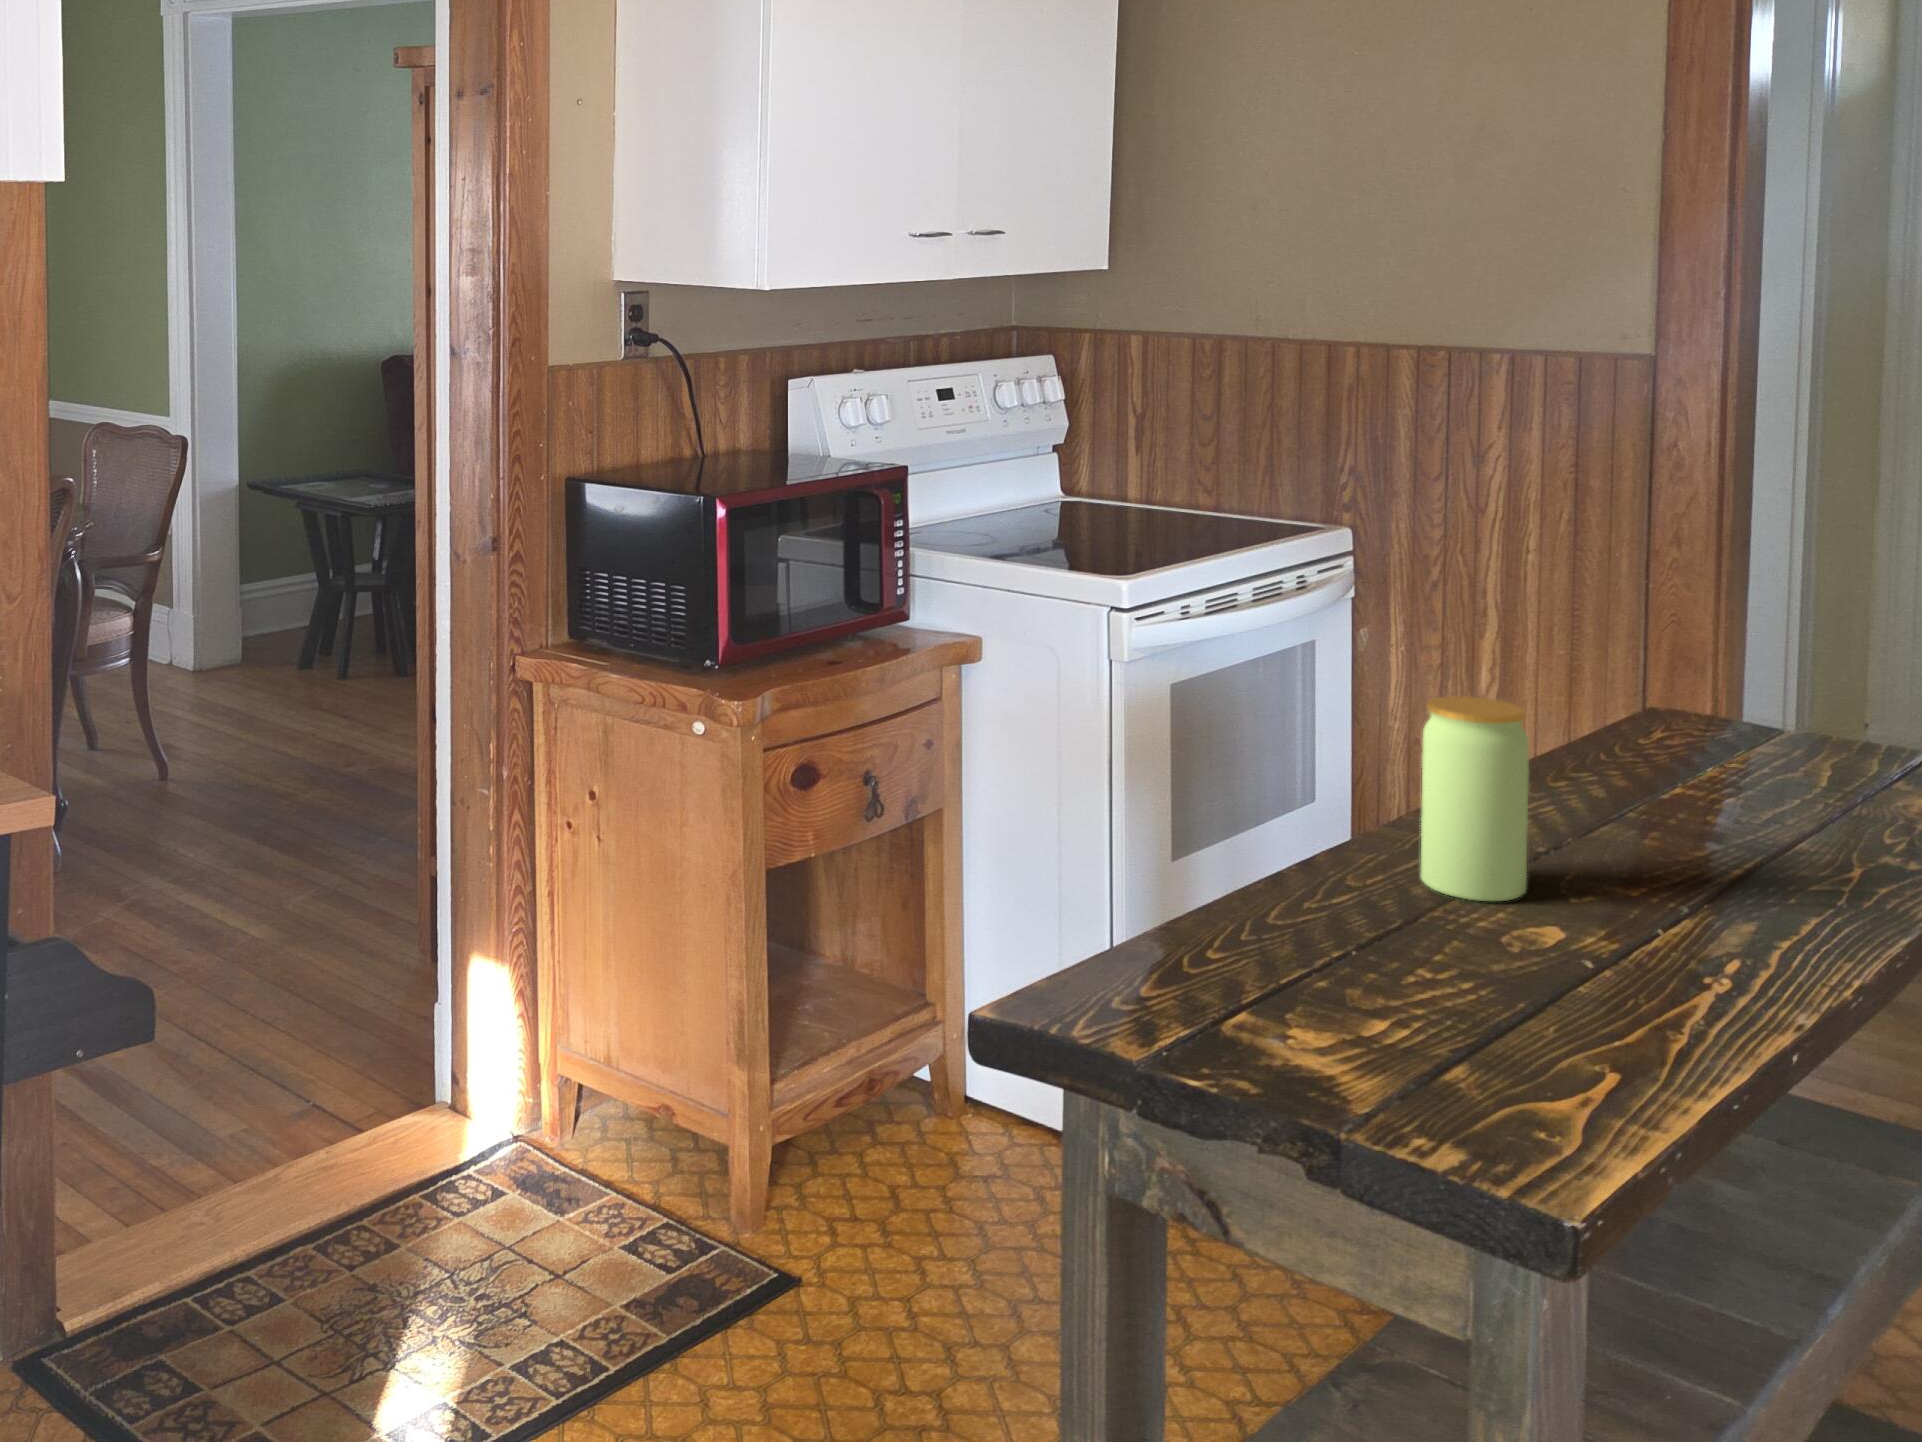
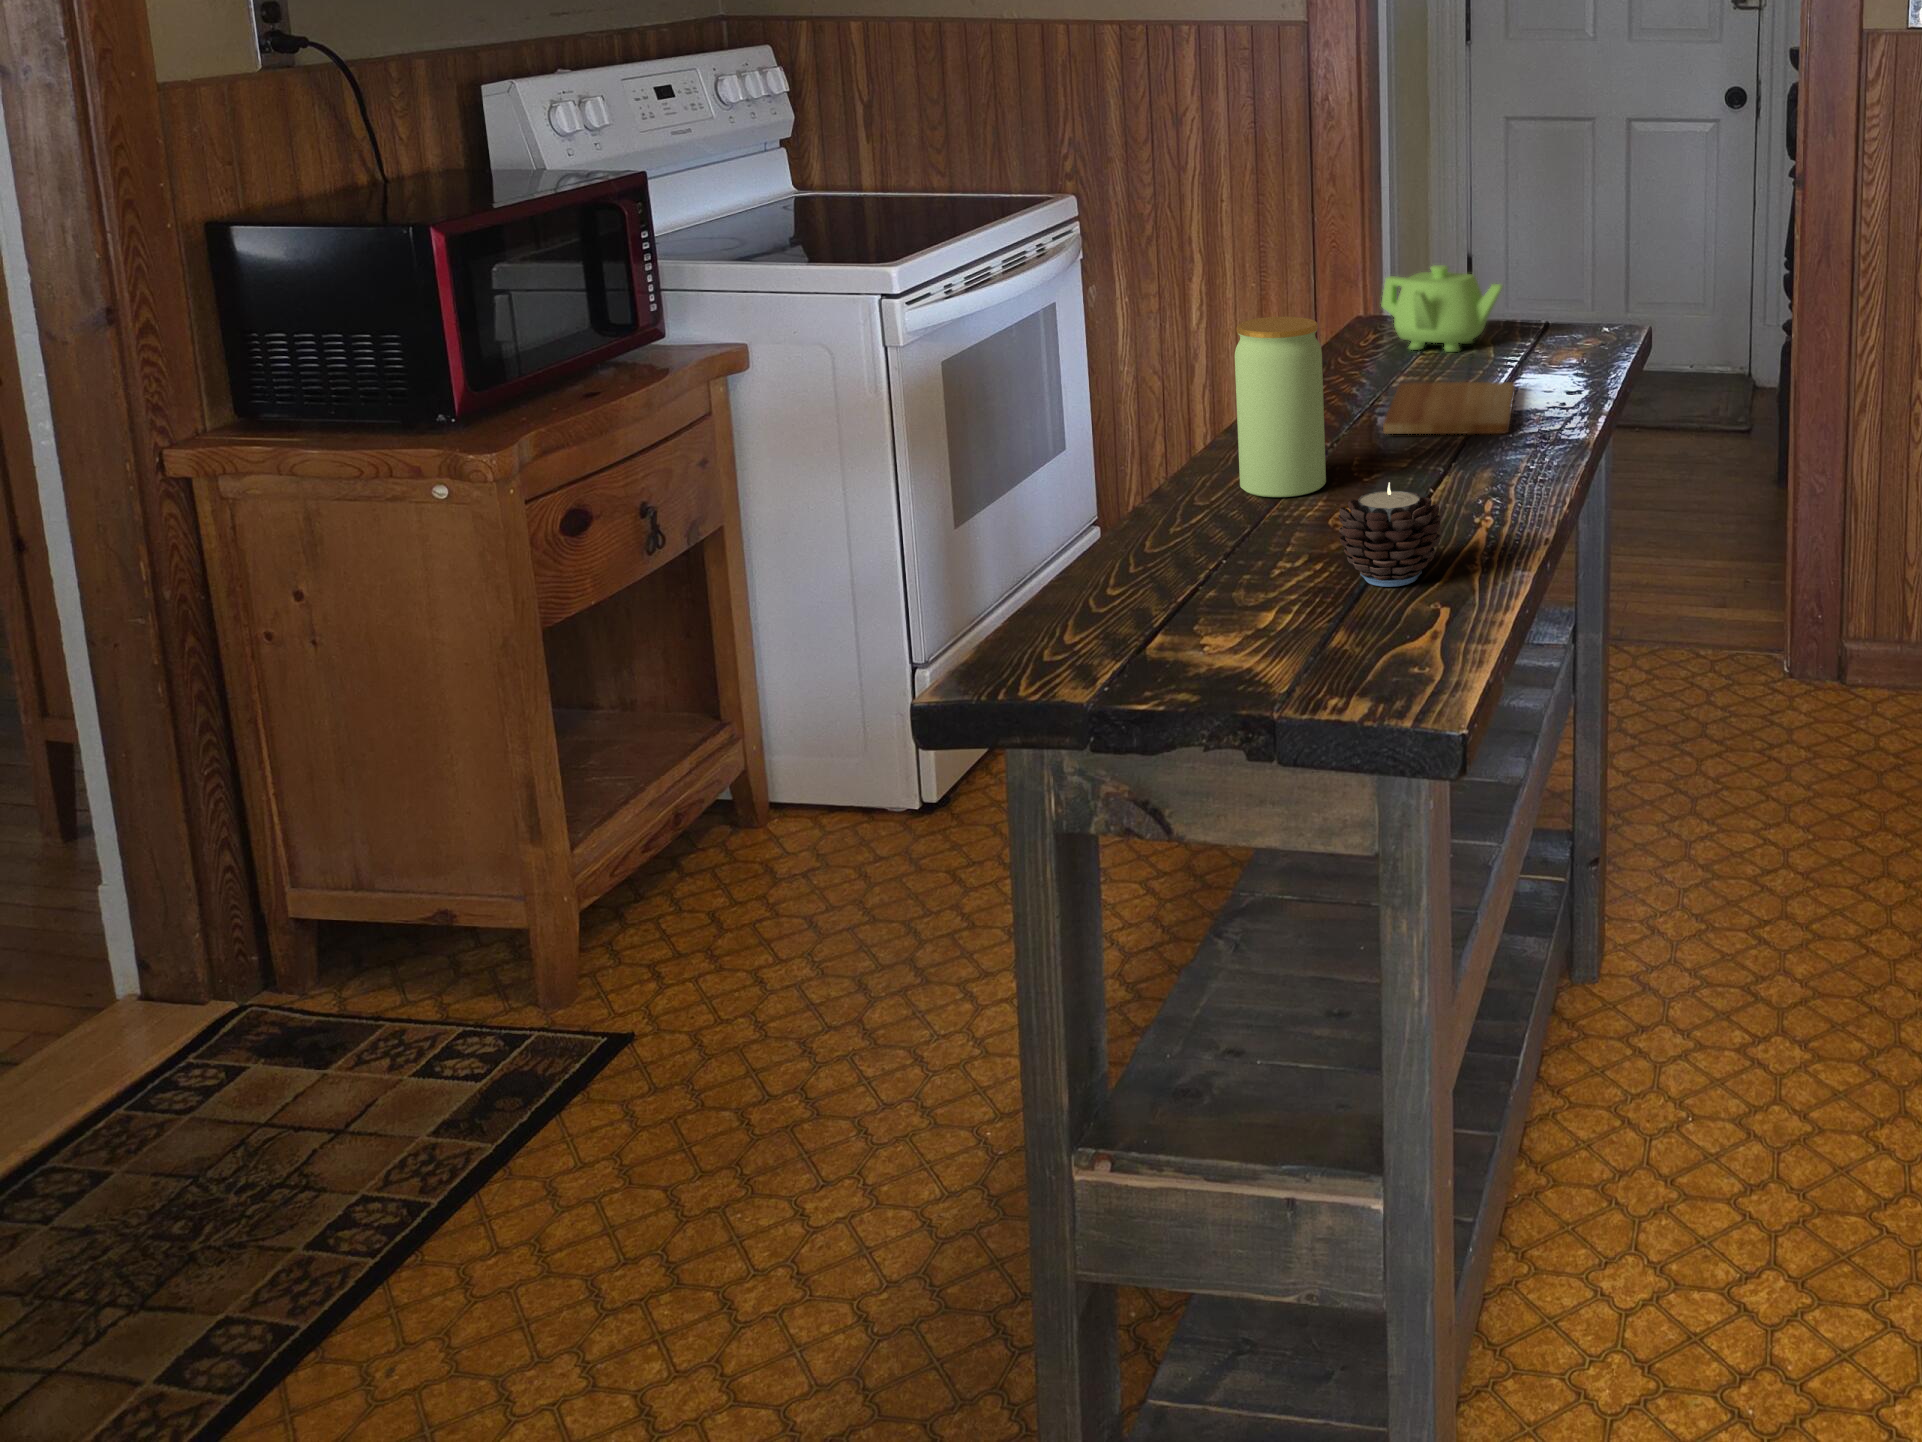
teapot: none [1675,660,1843,768] -> present [1381,265,1502,352]
cutting board: none [1624,794,1829,880] -> present [1383,382,1515,434]
candle: none [1491,909,1622,1032] -> present [1339,483,1441,587]

